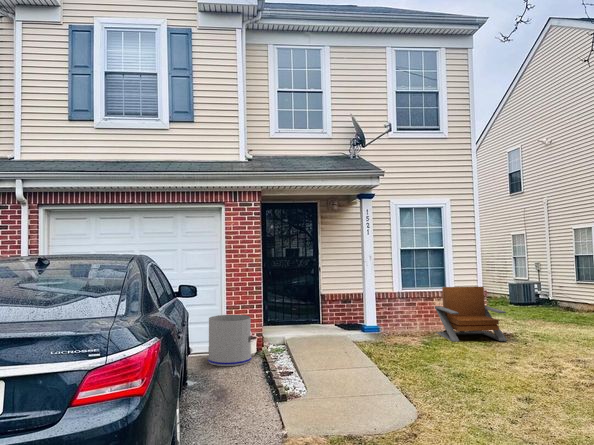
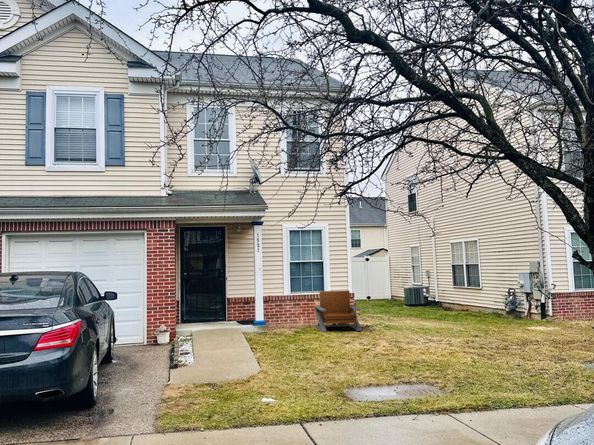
trash can: present [208,315,252,366] -> none [131,313,164,350]

